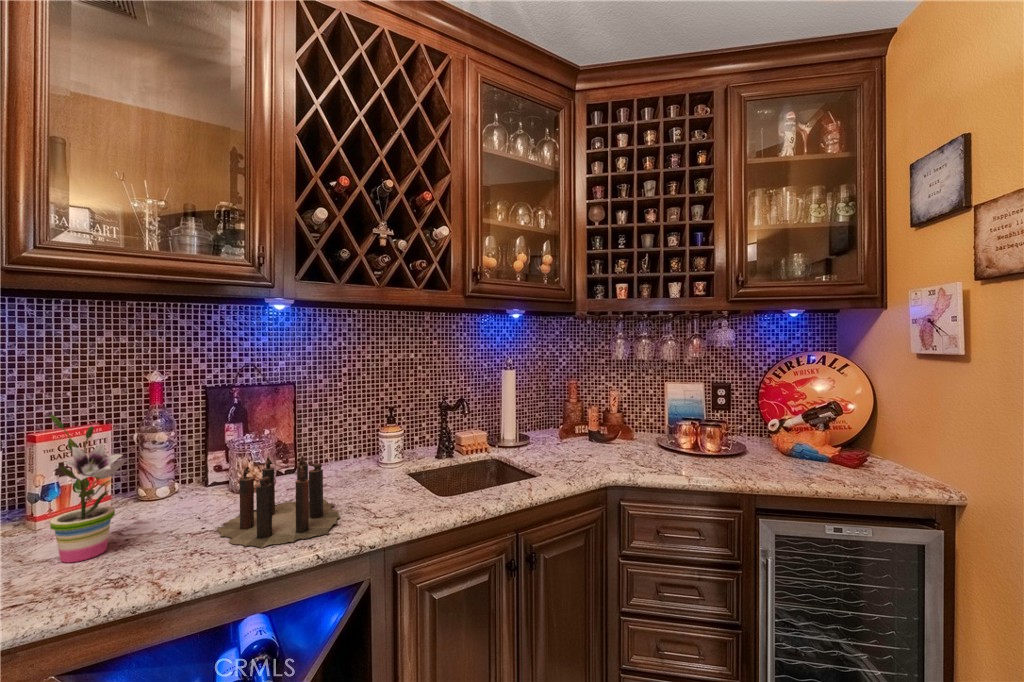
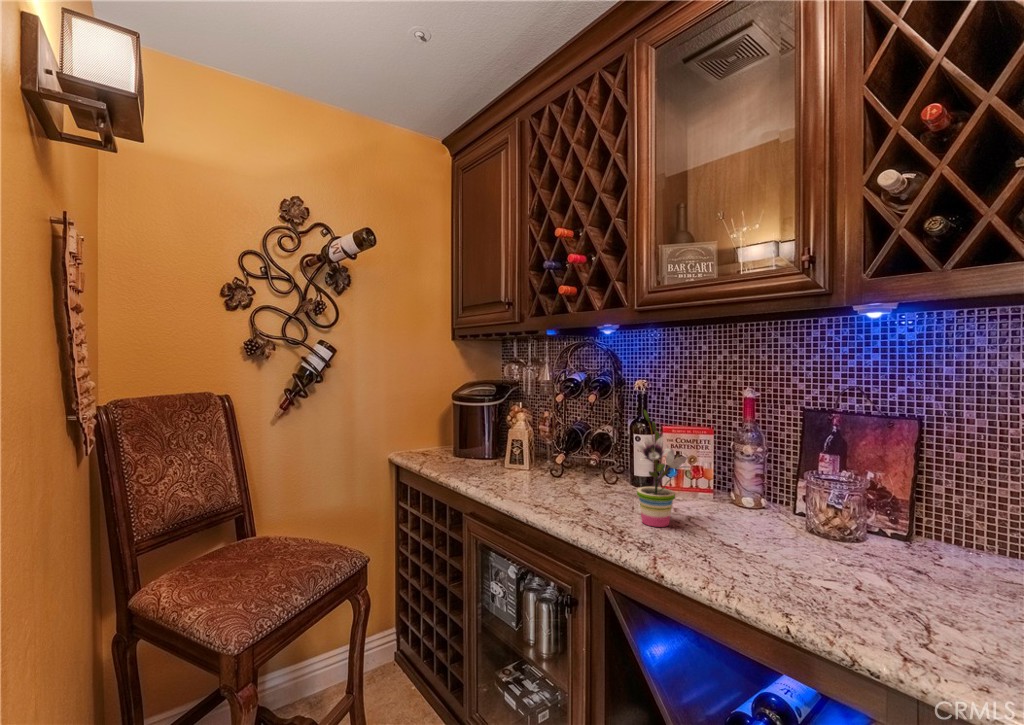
candle: present [217,456,340,548] -> none [714,493,919,623]

